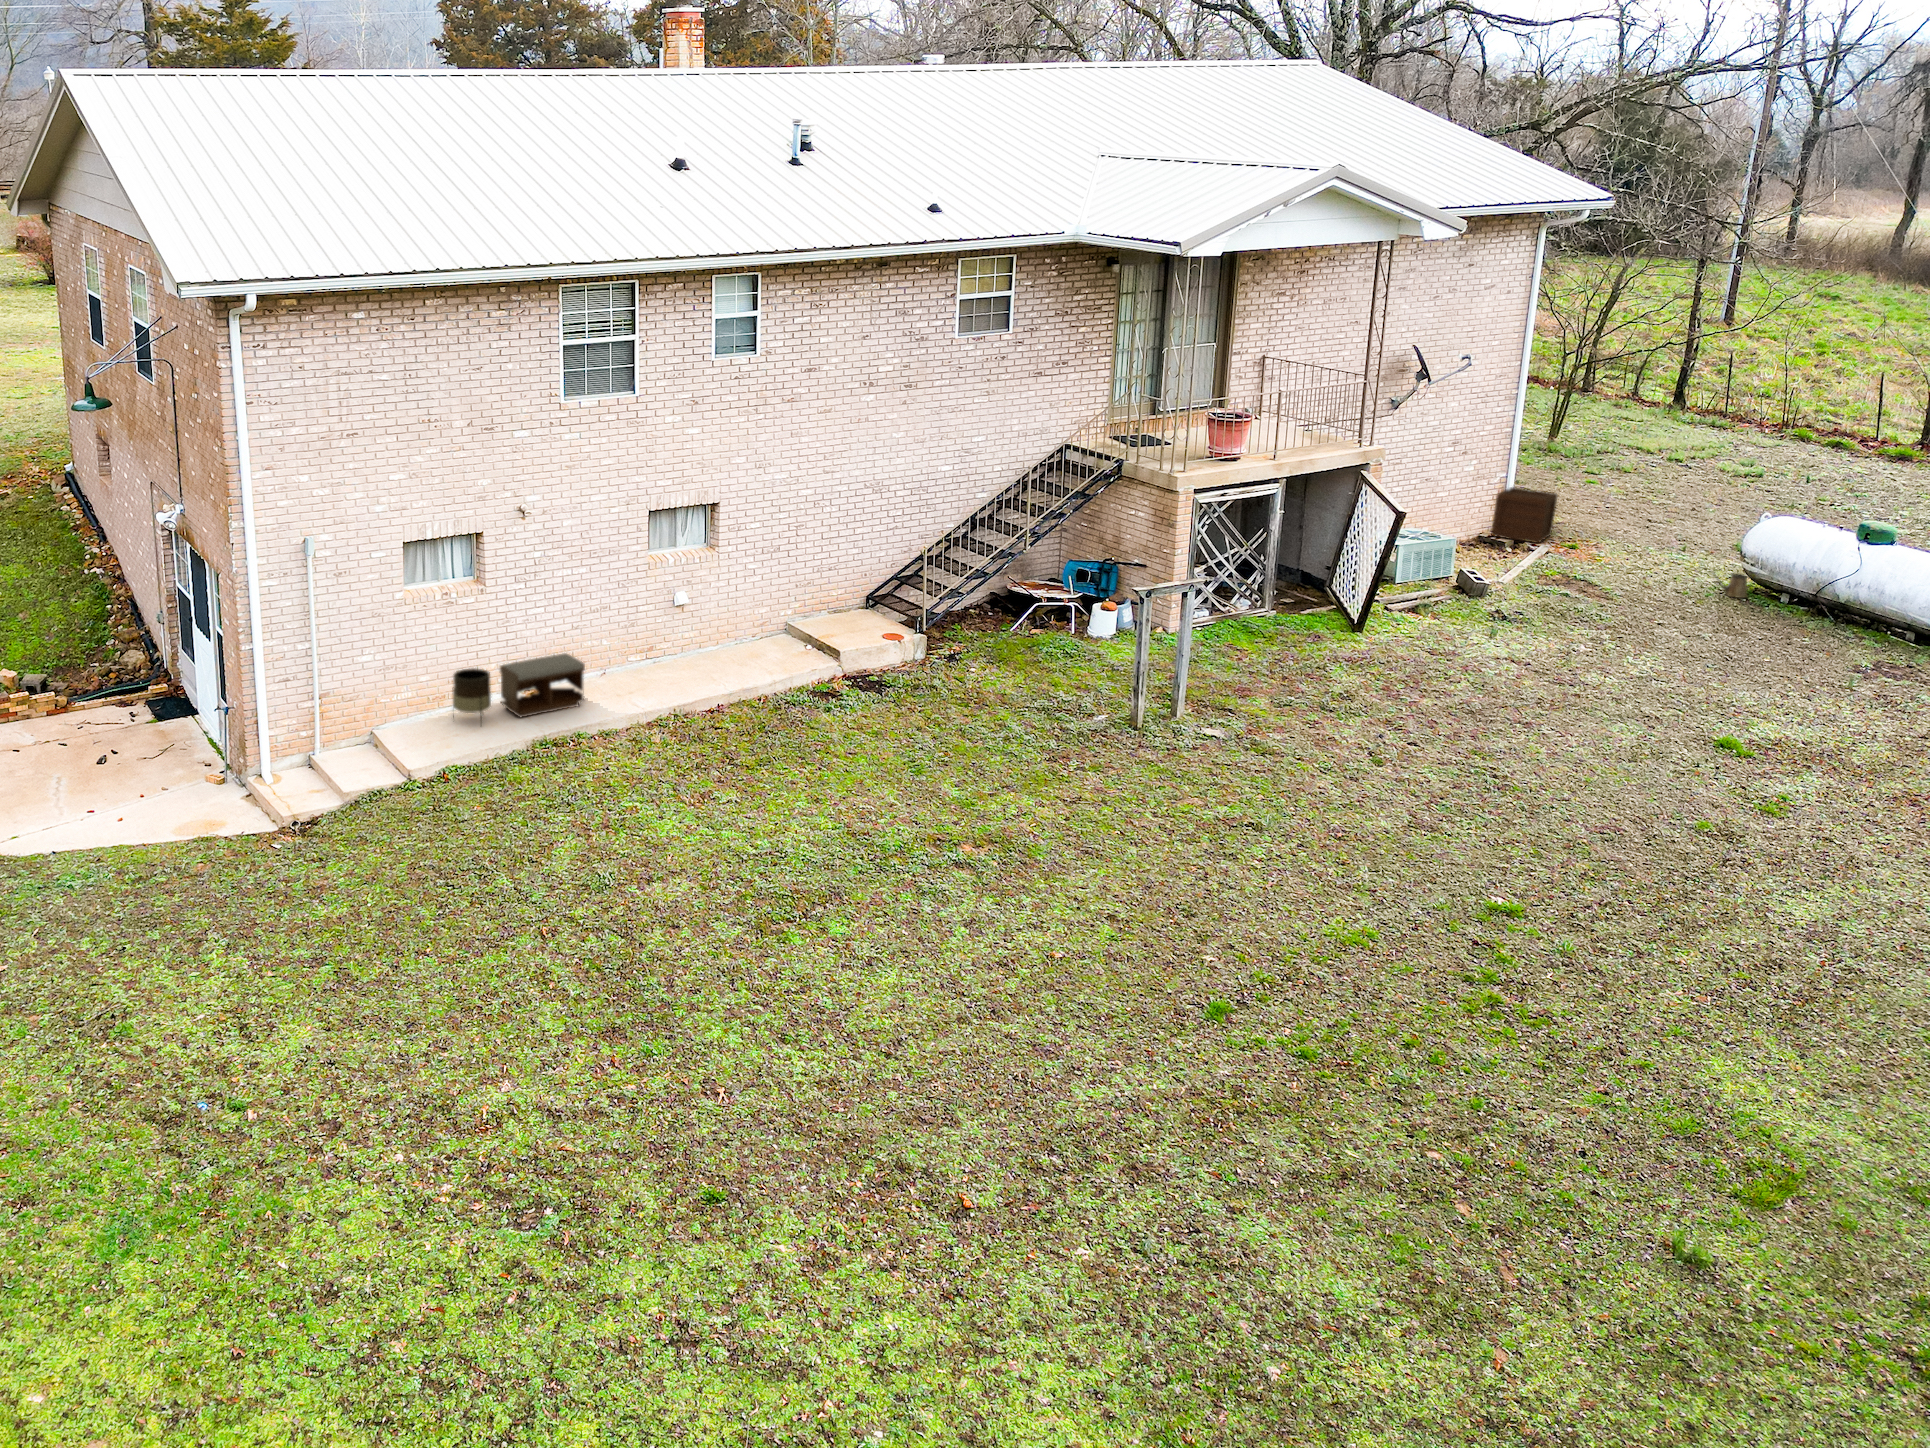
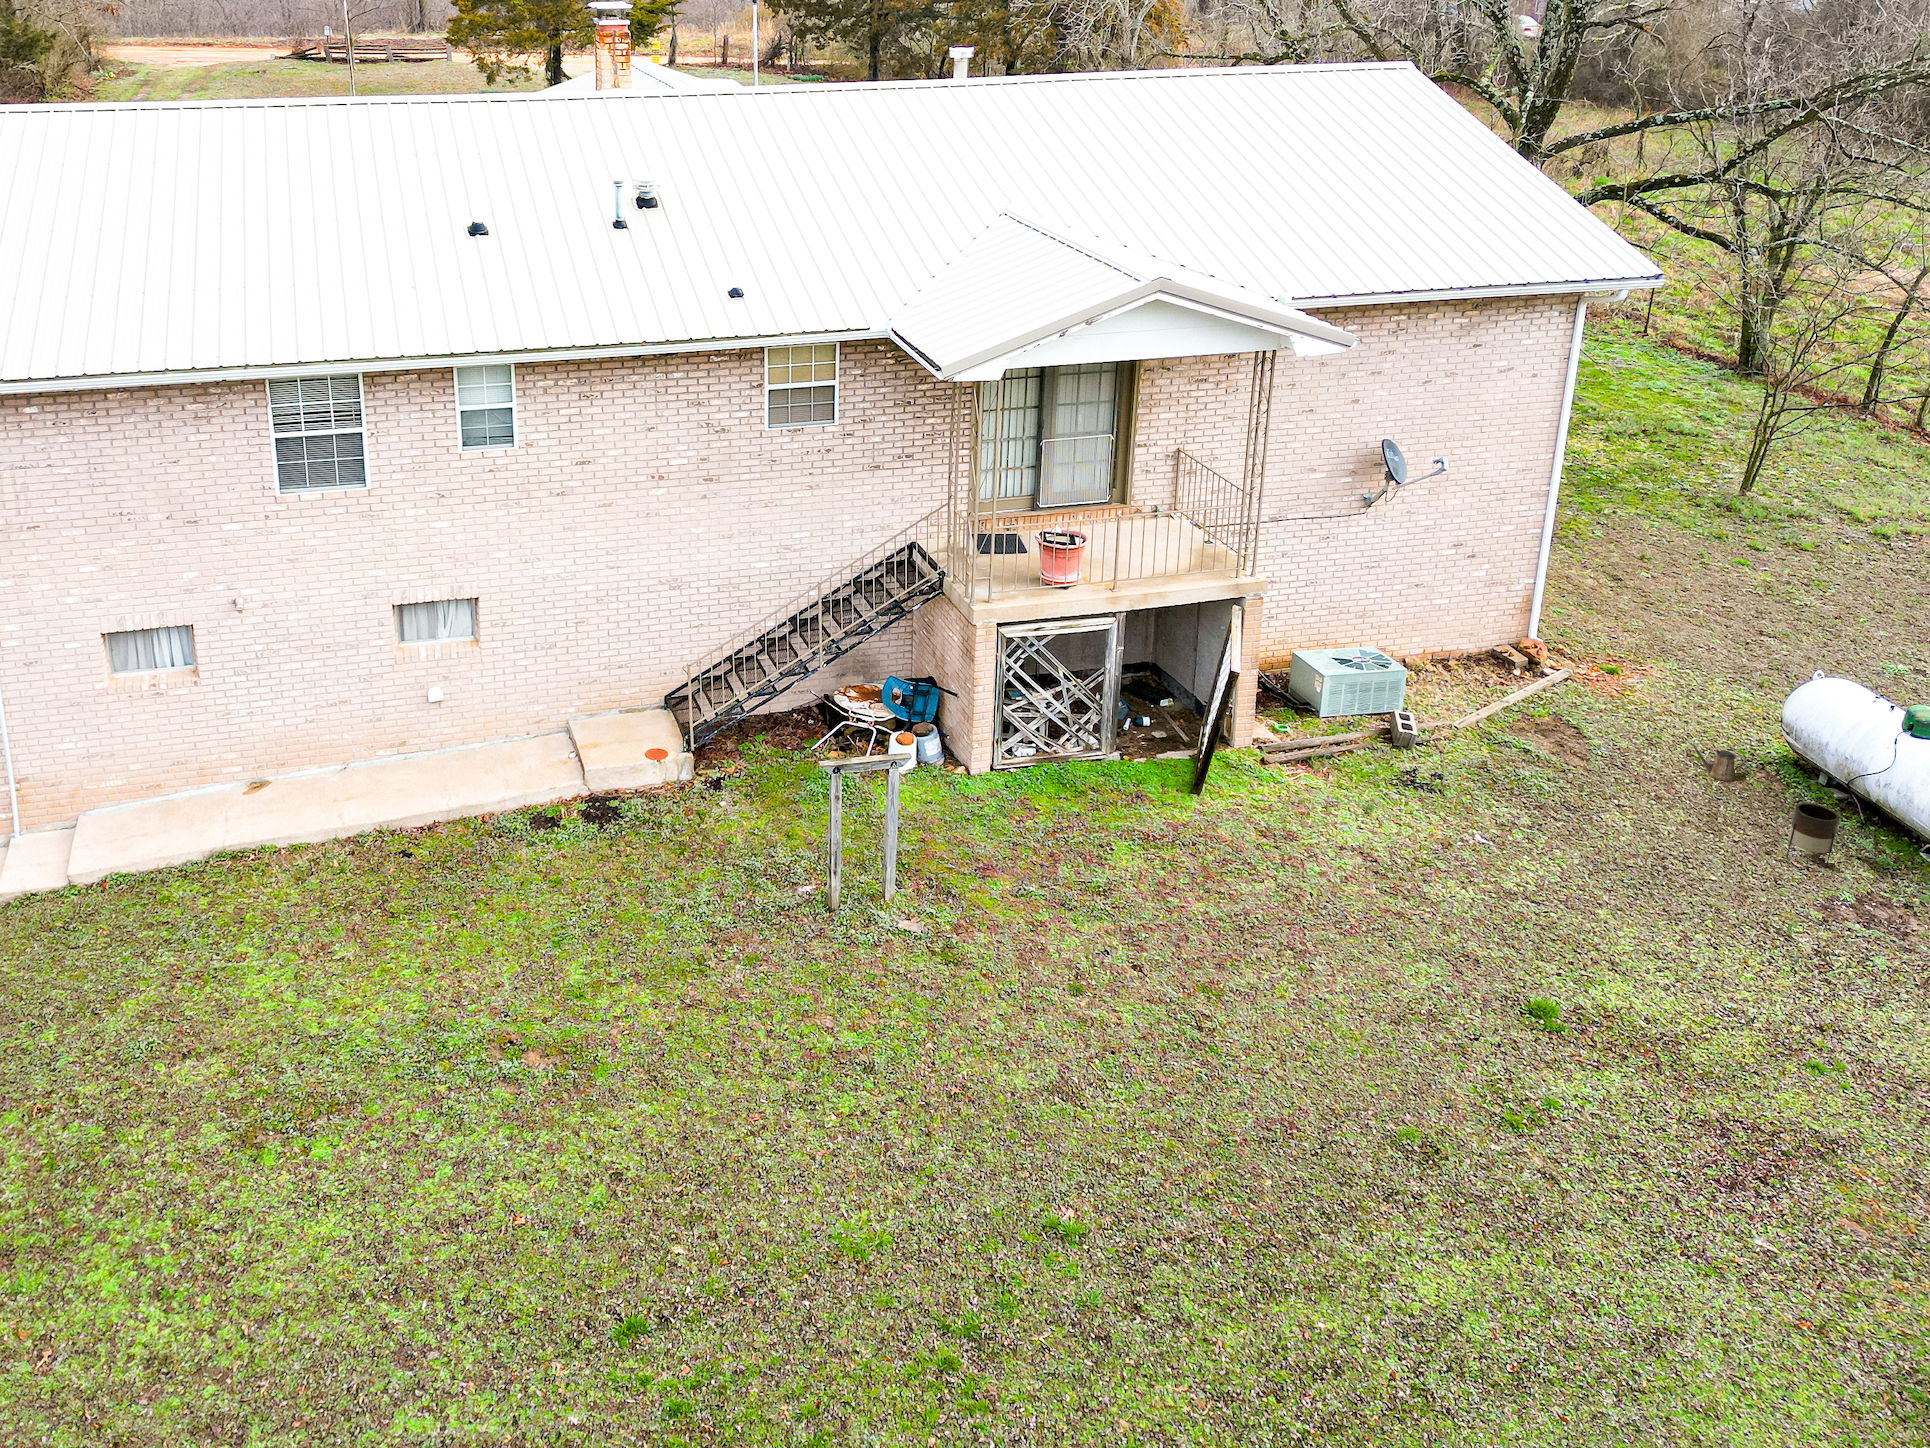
wooden crate: present [1491,487,1558,543] -> none [1506,596,1592,669]
bench: present [500,653,585,717] -> none [216,742,301,808]
planter: present [452,668,491,714] -> present [1786,803,1840,867]

